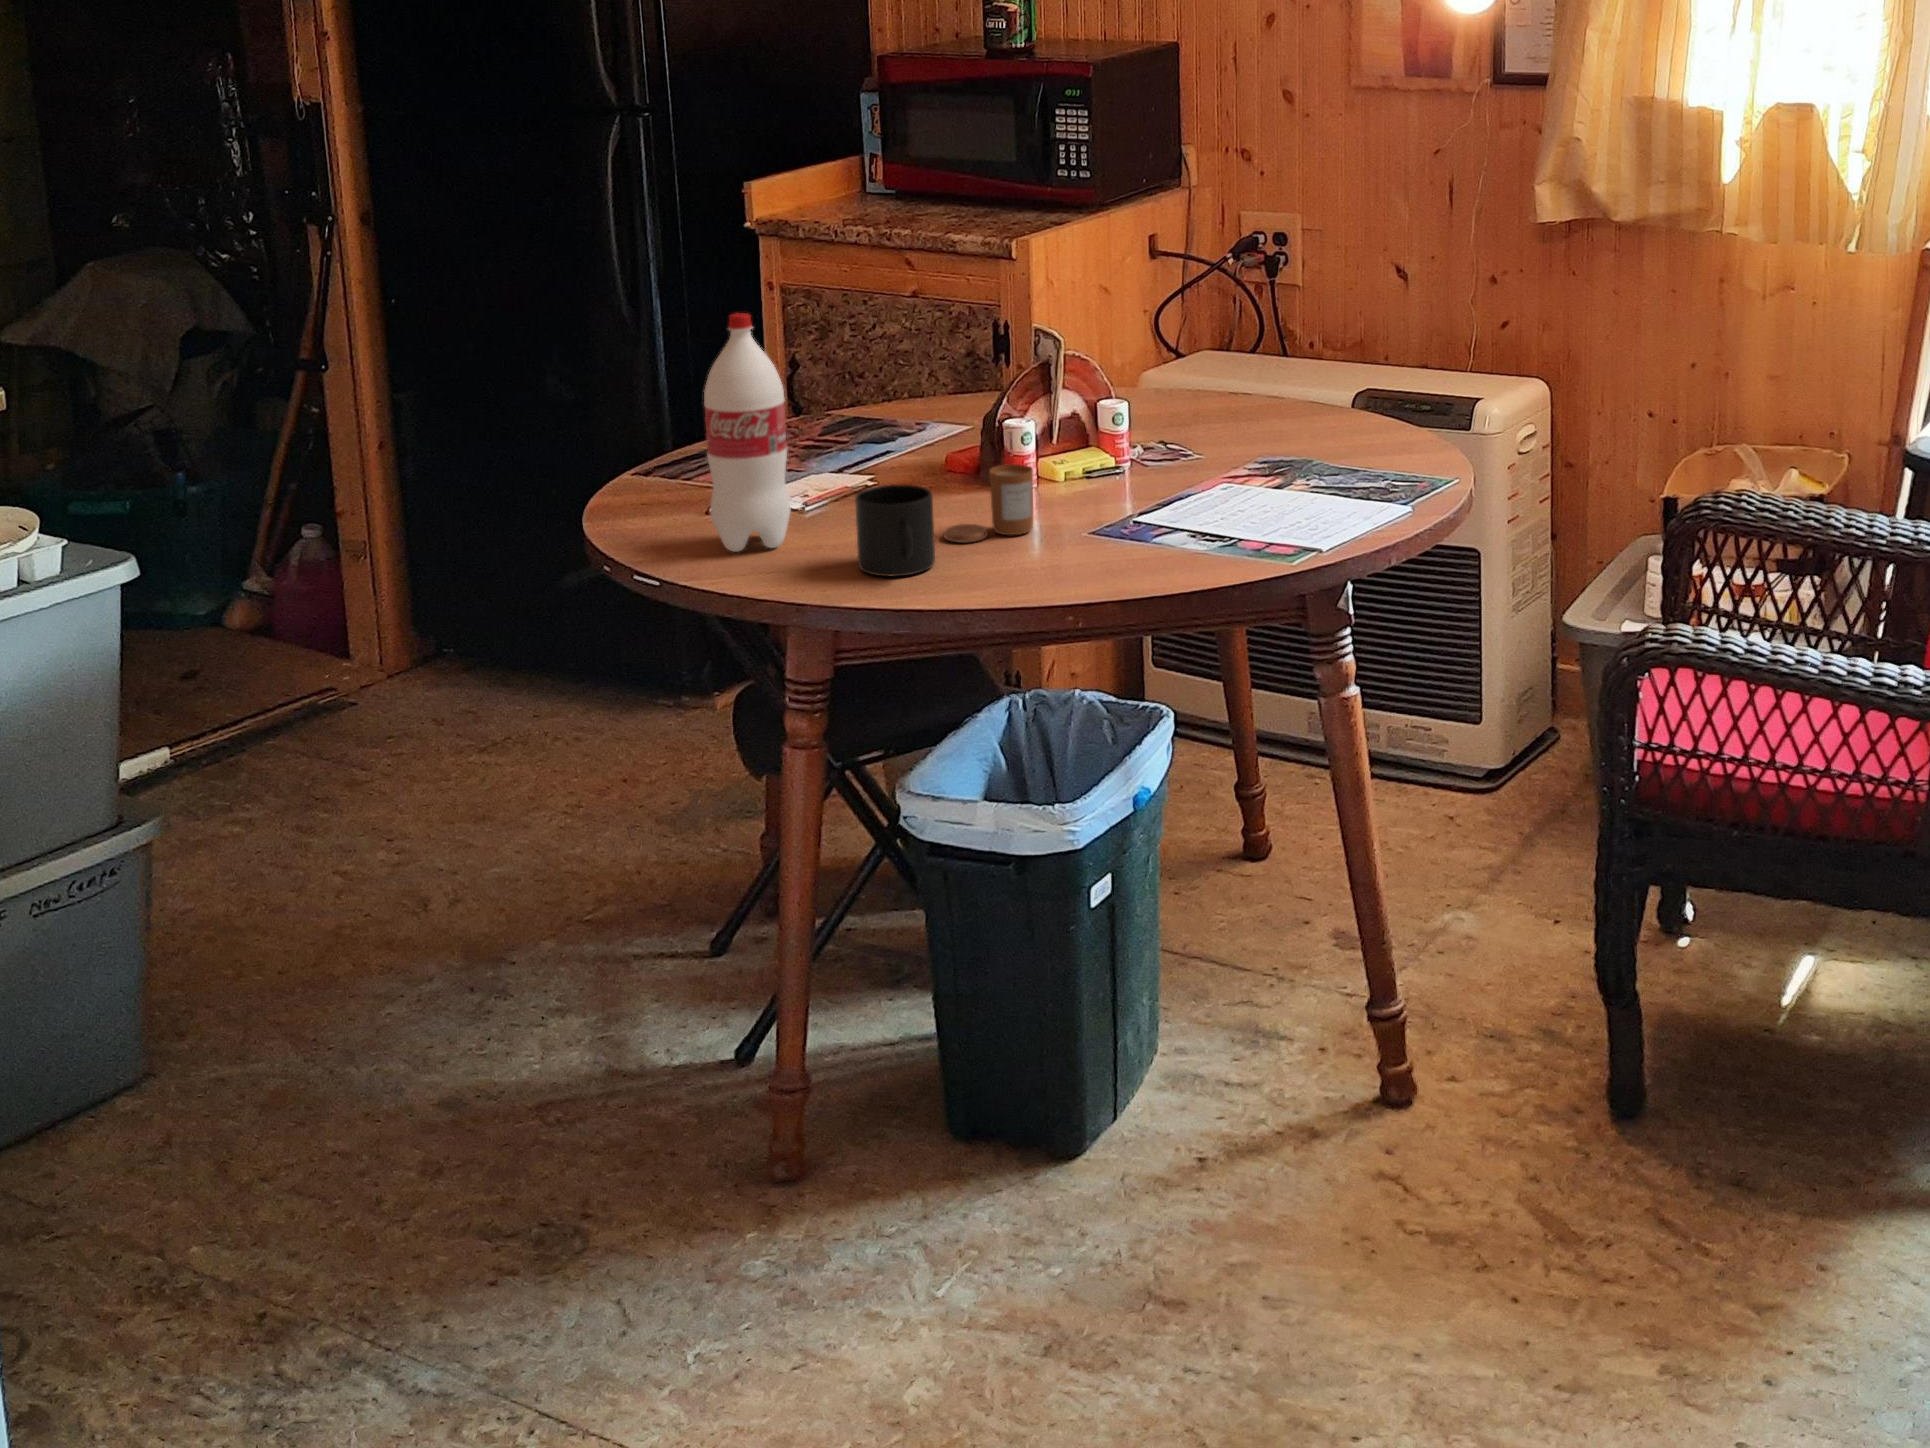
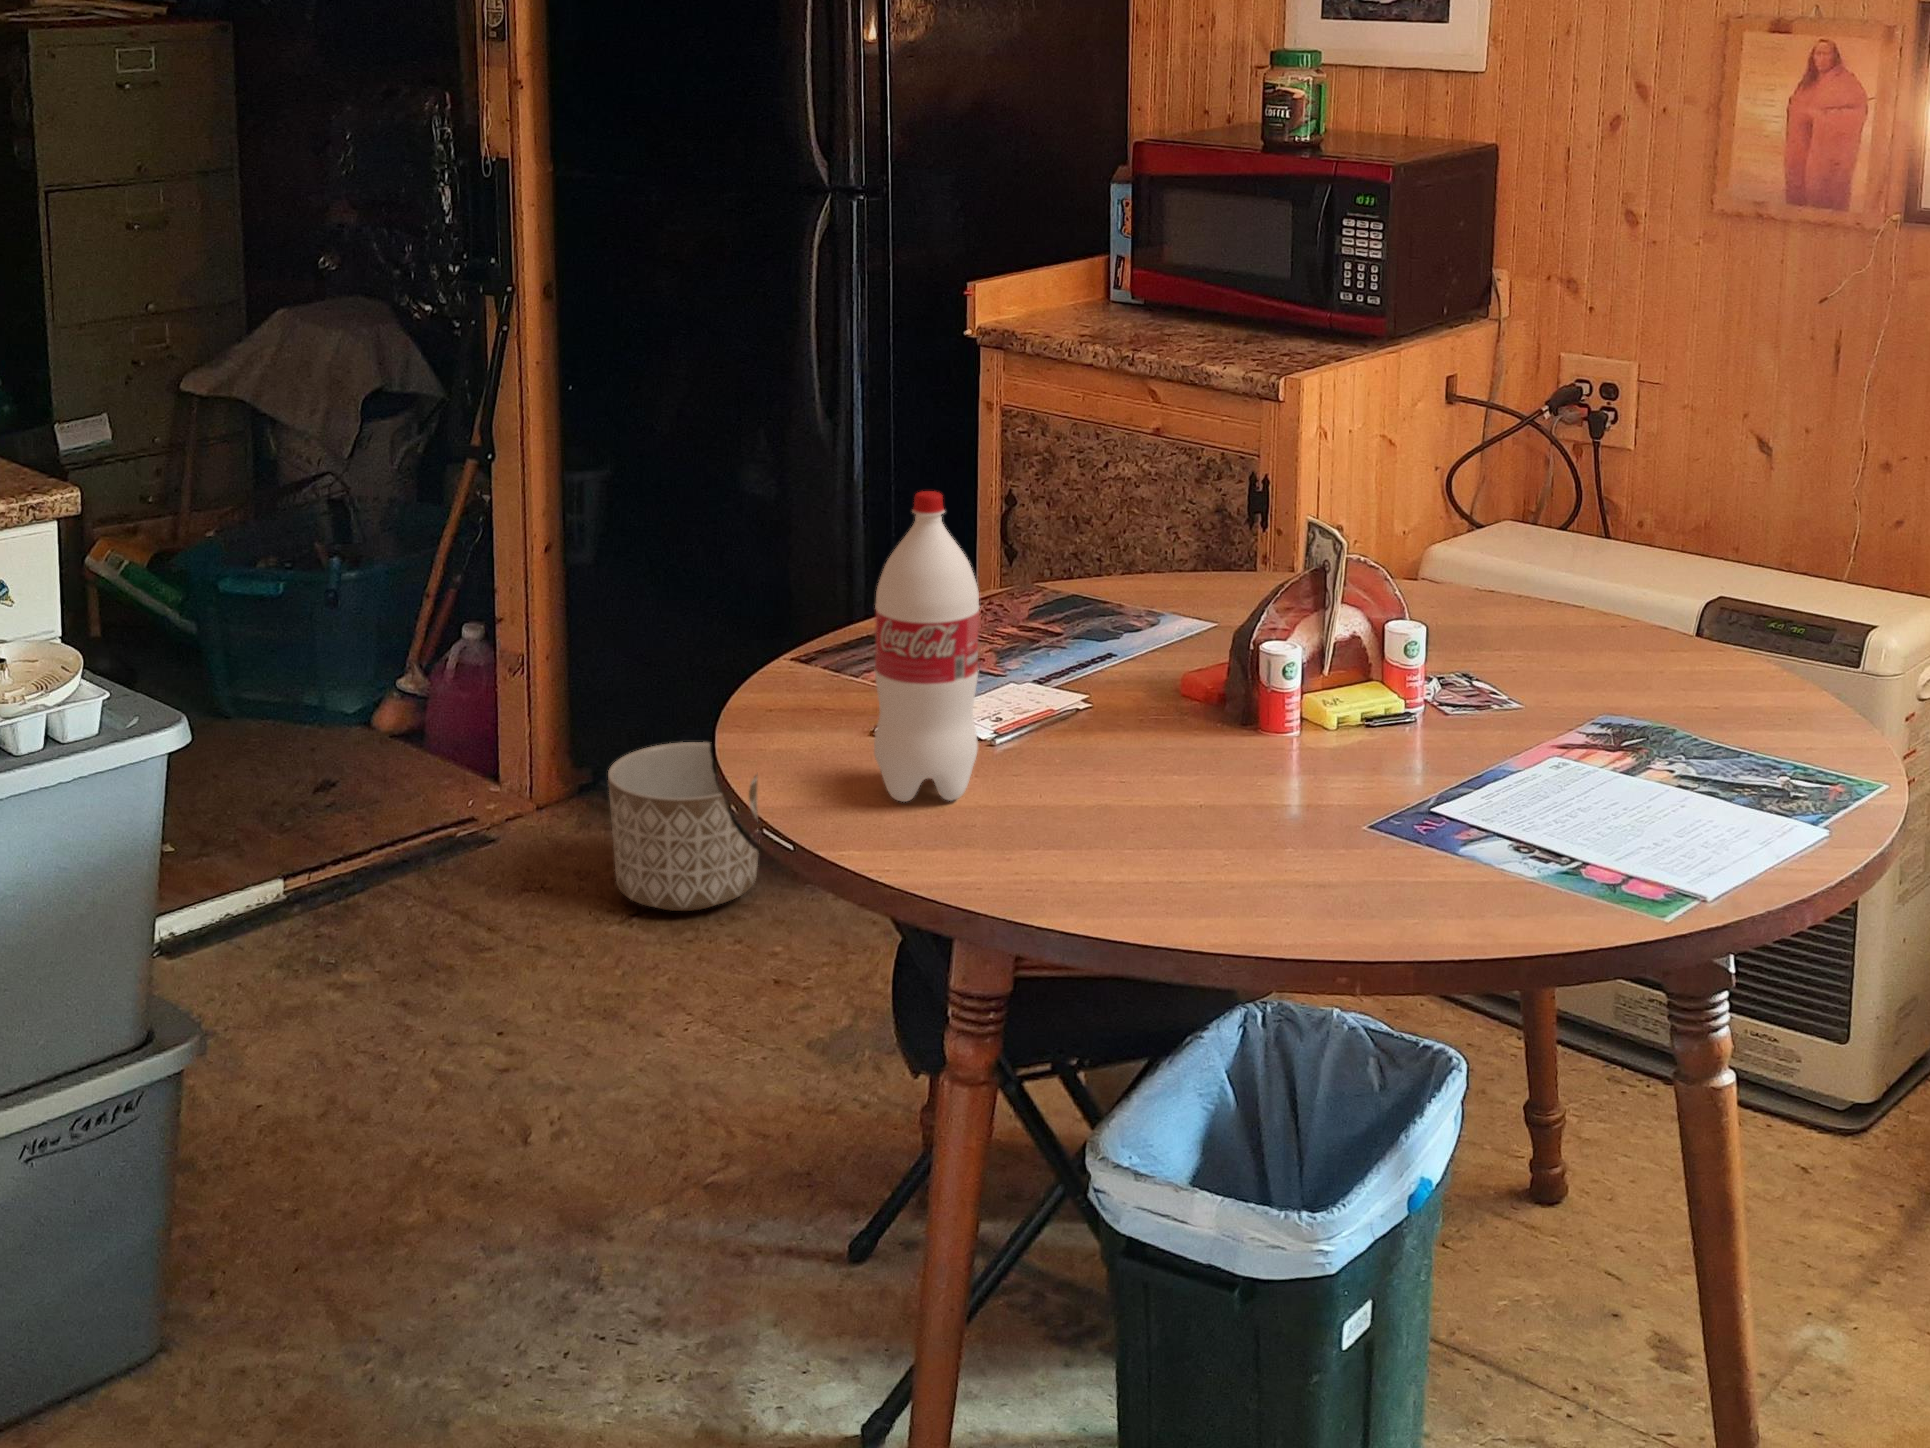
candle: present [944,464,1033,542] -> none [1175,716,1300,820]
mug: present [855,485,935,577] -> none [1059,738,1164,870]
planter: none [462,594,598,734] -> present [608,742,758,911]

